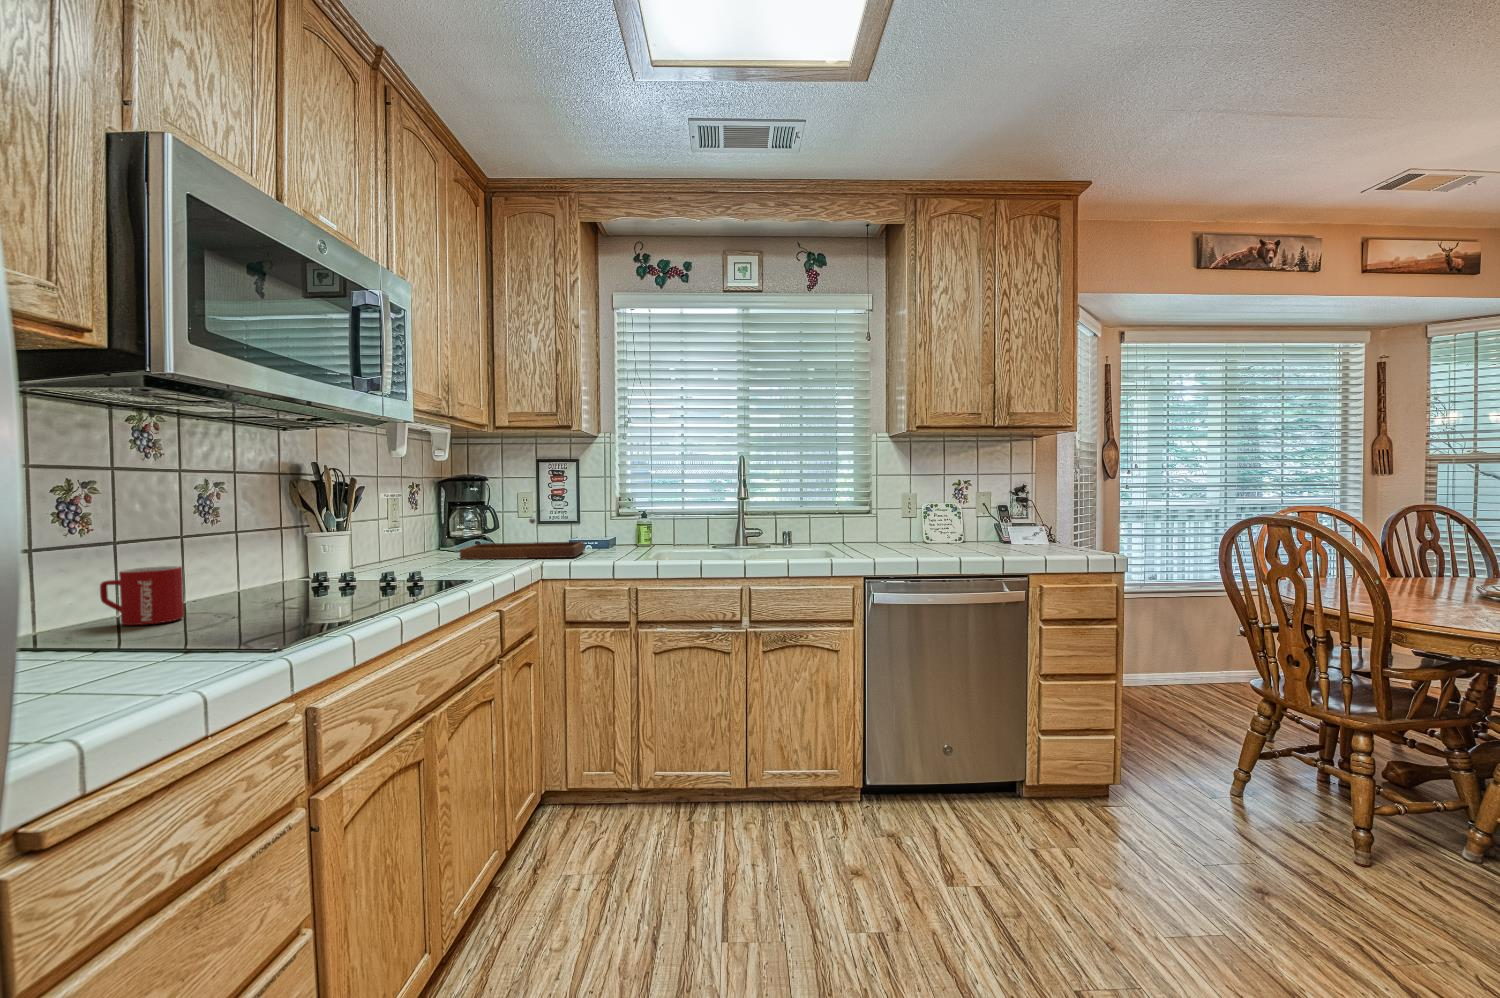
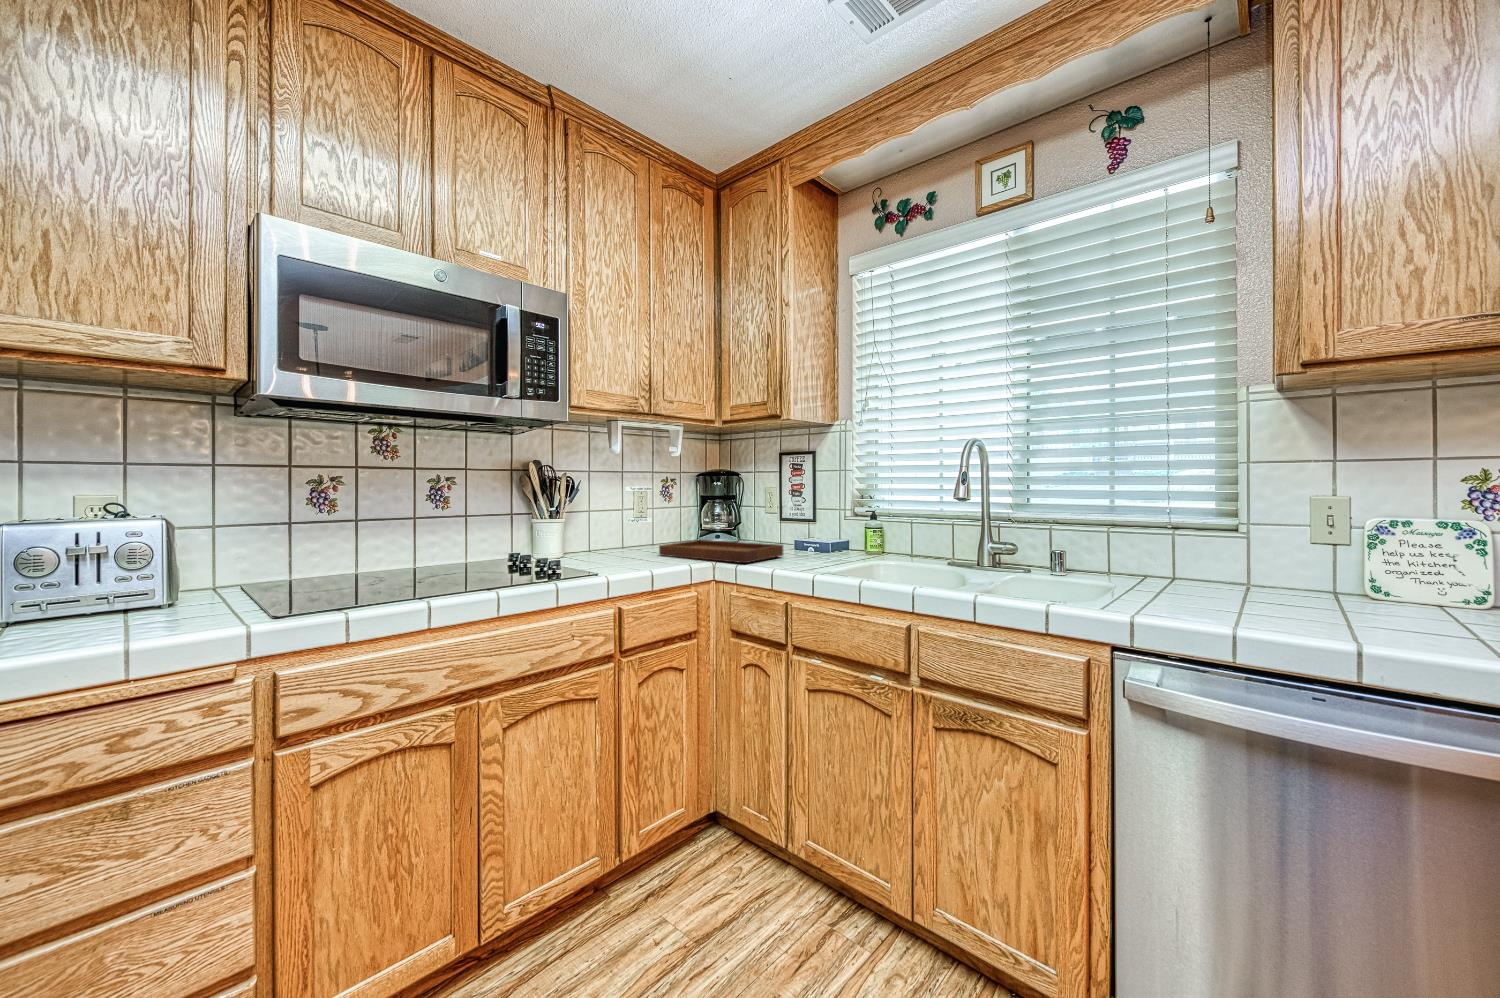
mug: present [100,566,184,625] -> none [234,552,284,599]

